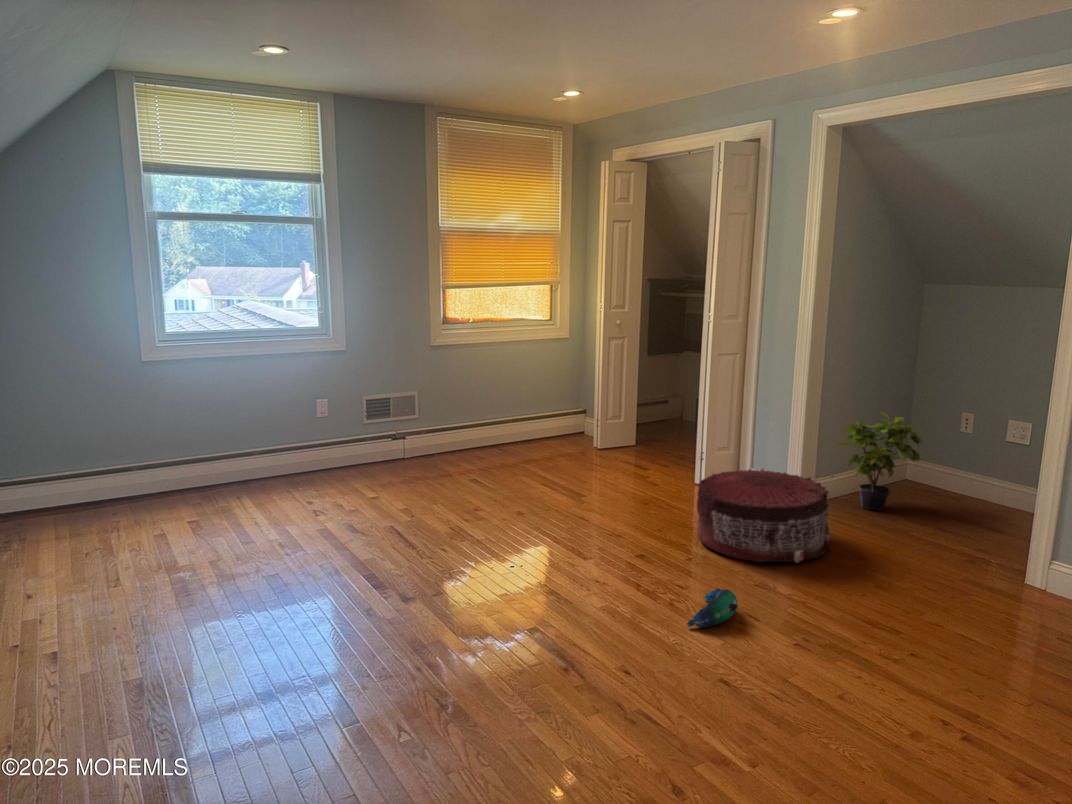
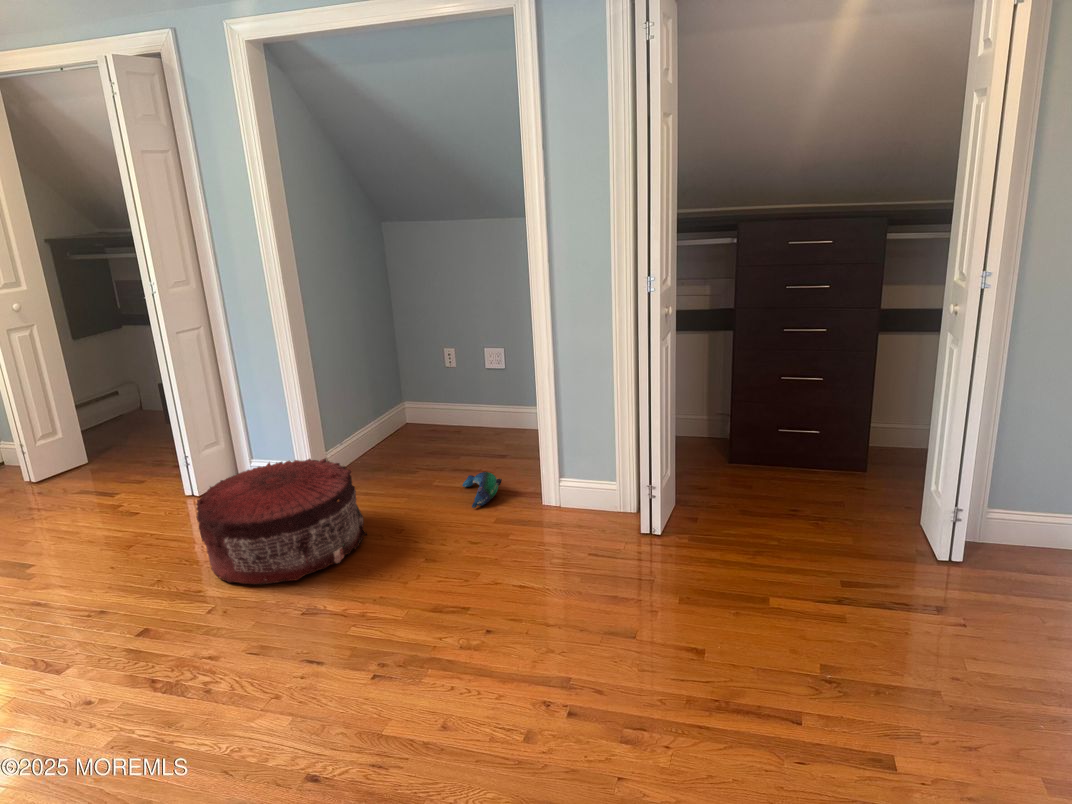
potted plant: present [835,413,923,510] -> none [336,365,422,467]
plush toy: present [687,589,738,628] -> present [462,472,502,508]

